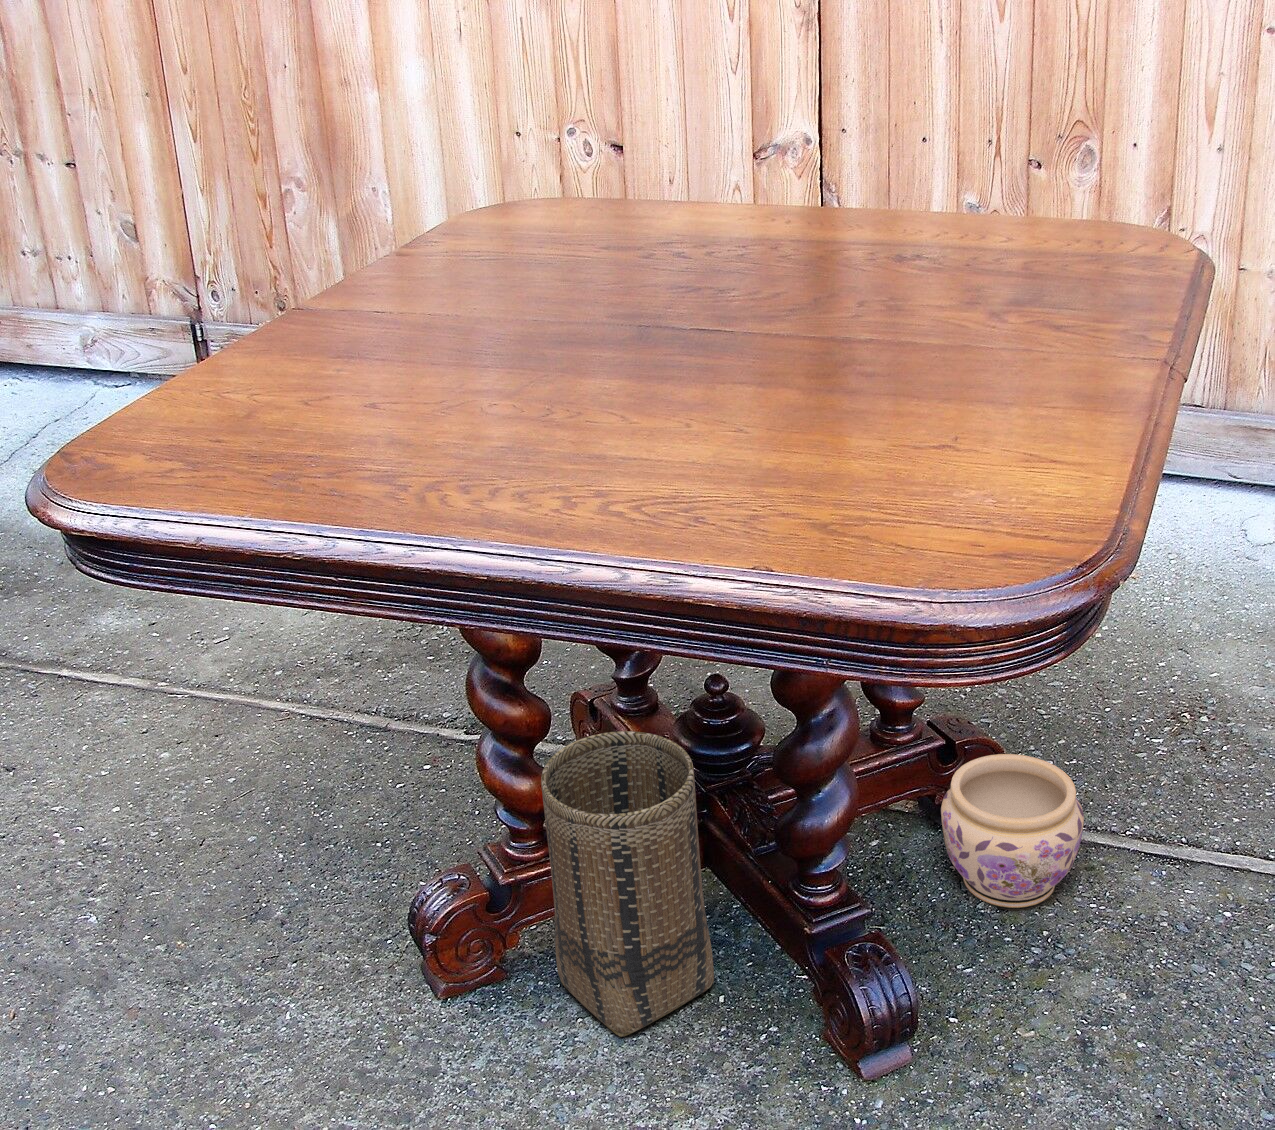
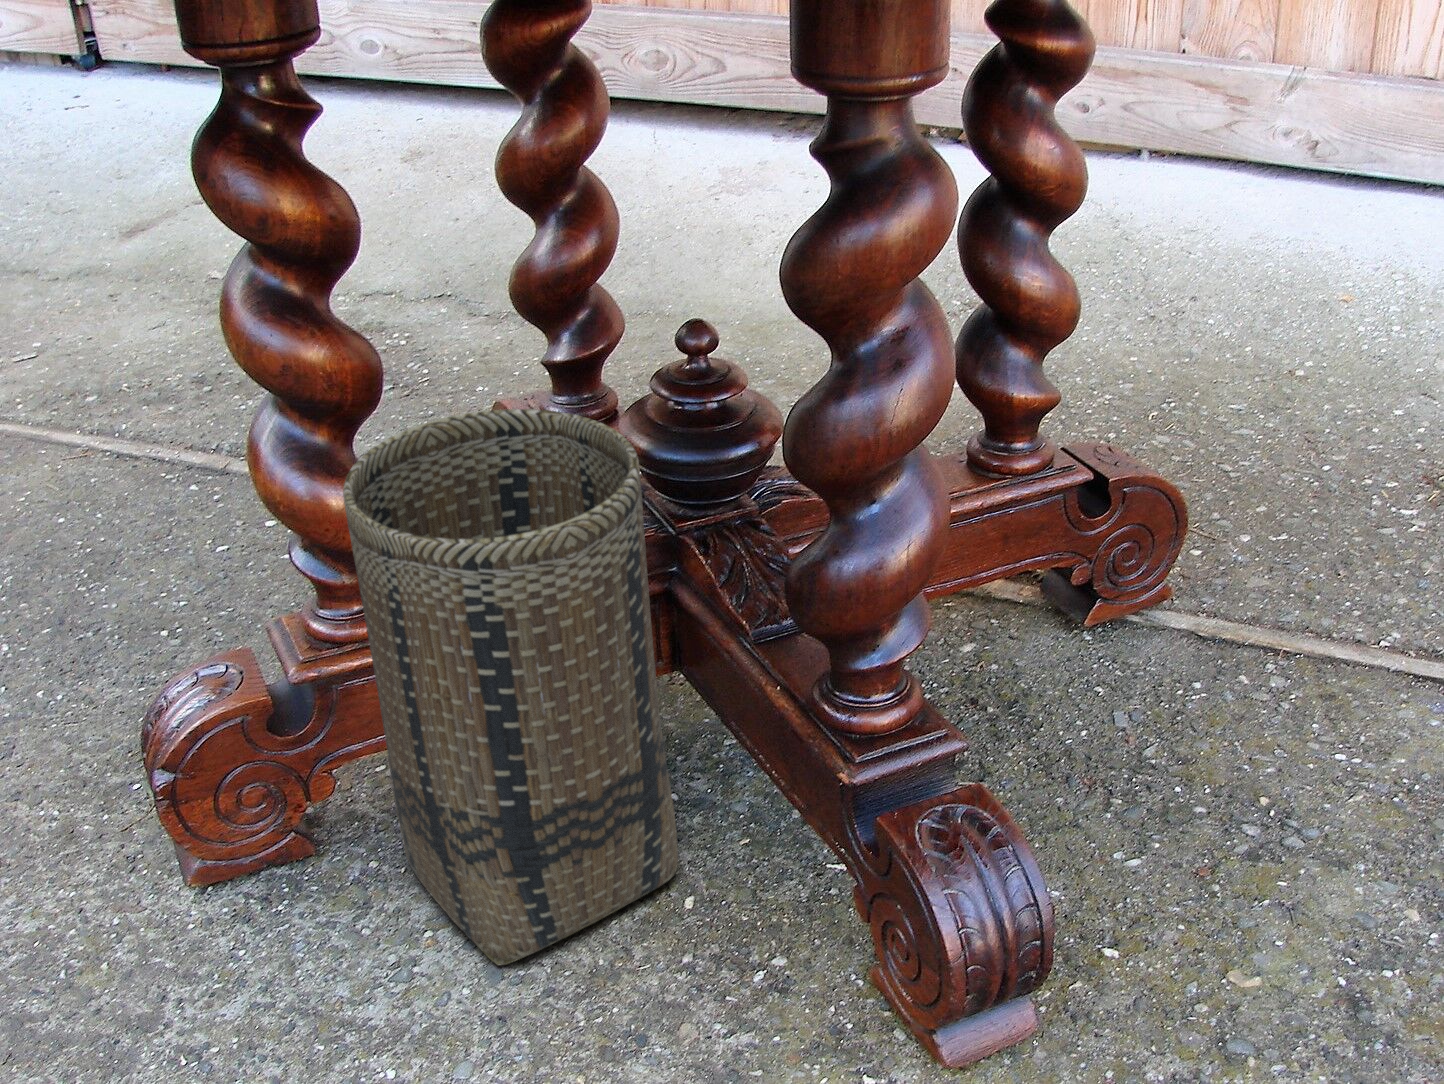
planter: present [941,754,1084,910] -> none [1086,498,1338,760]

